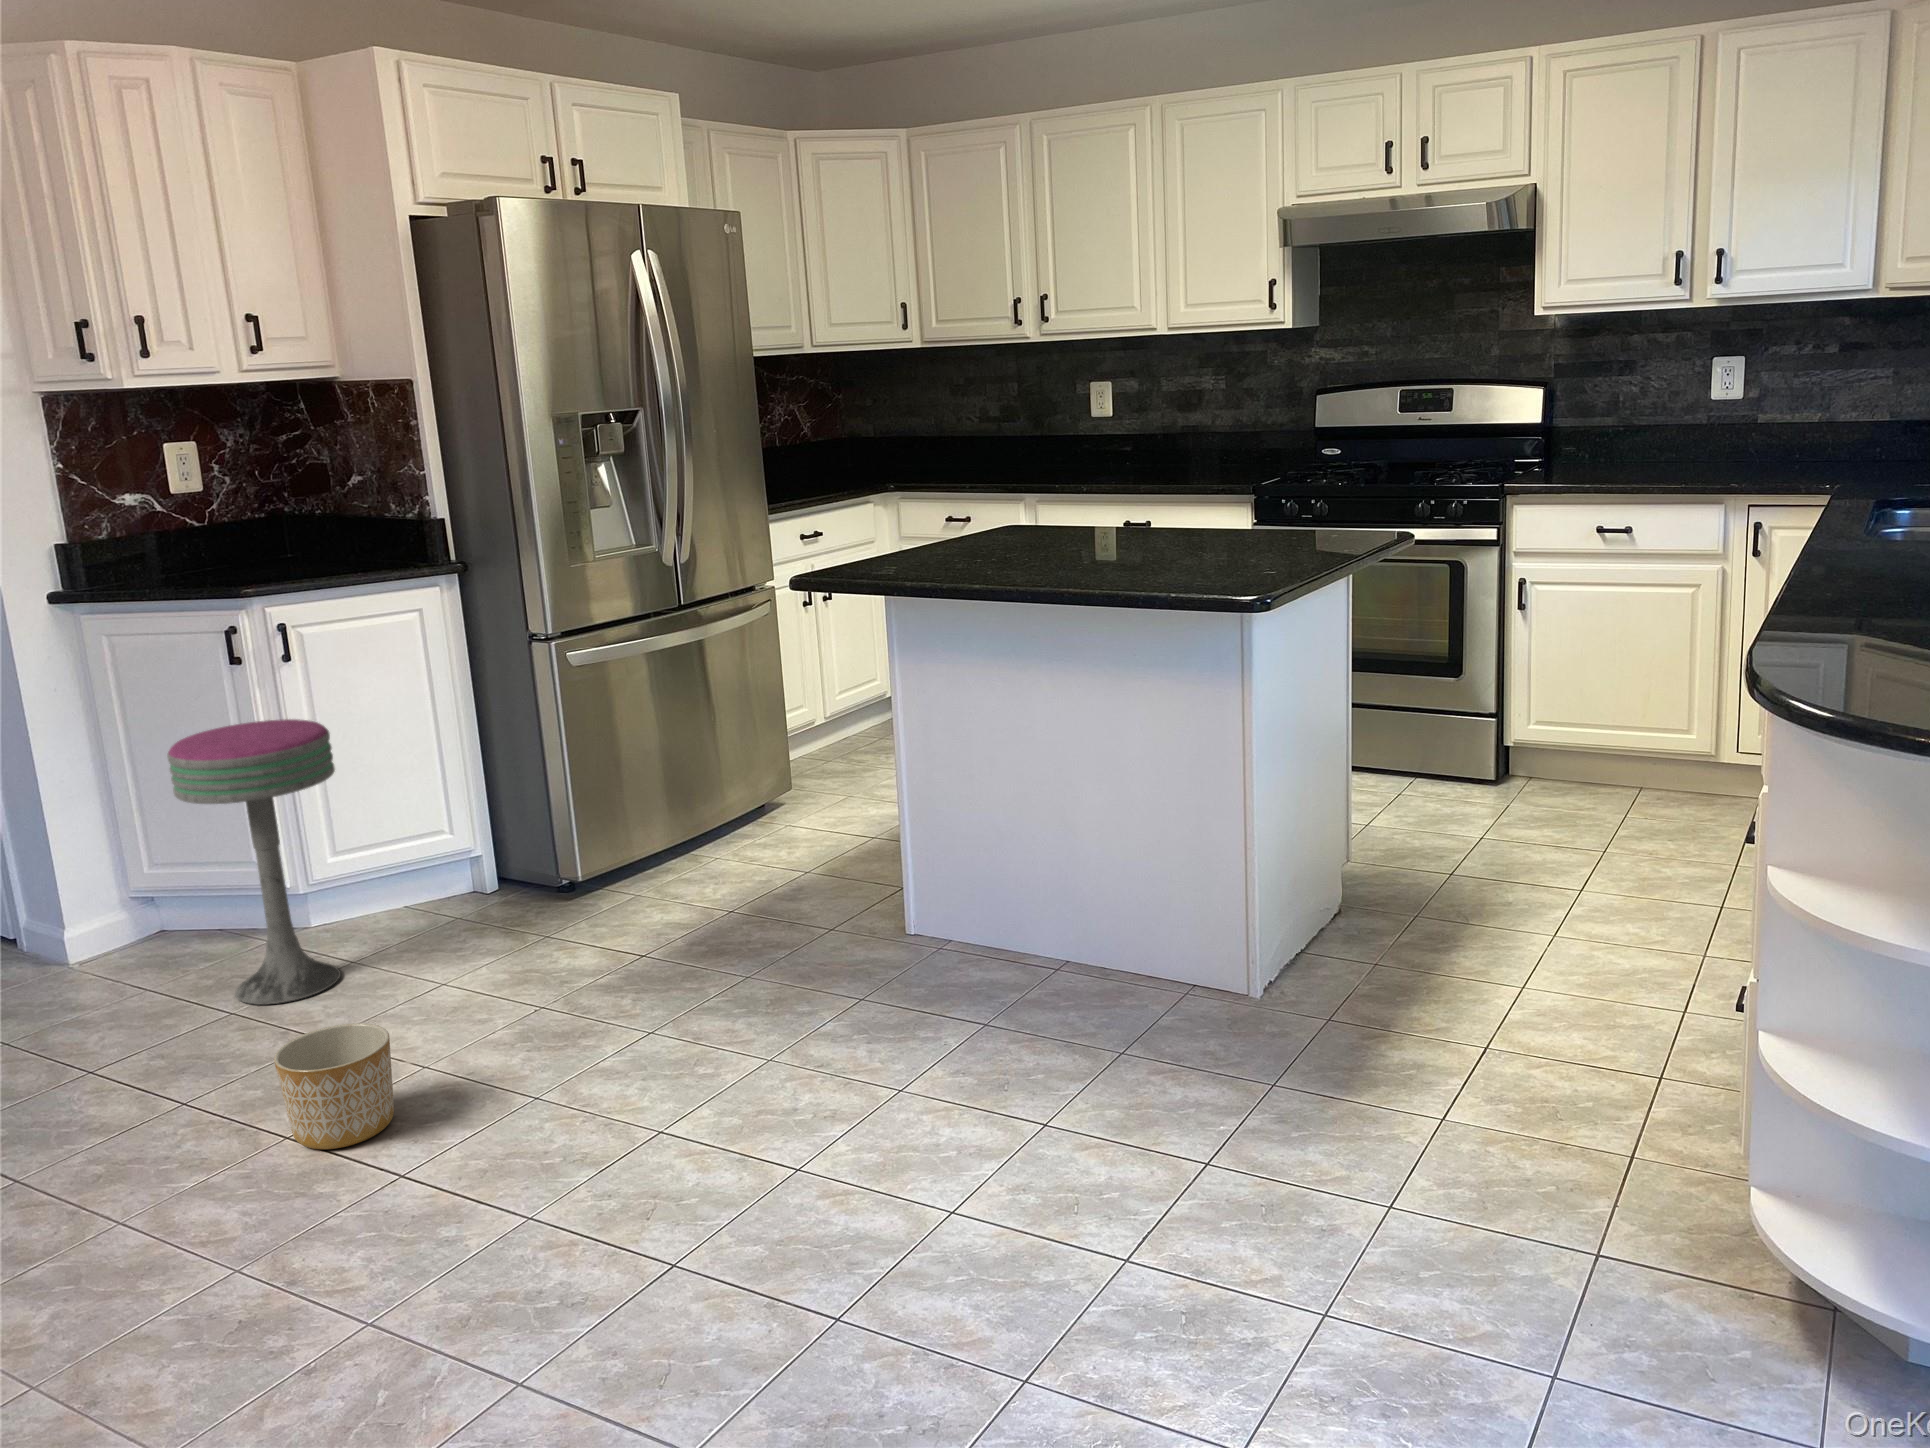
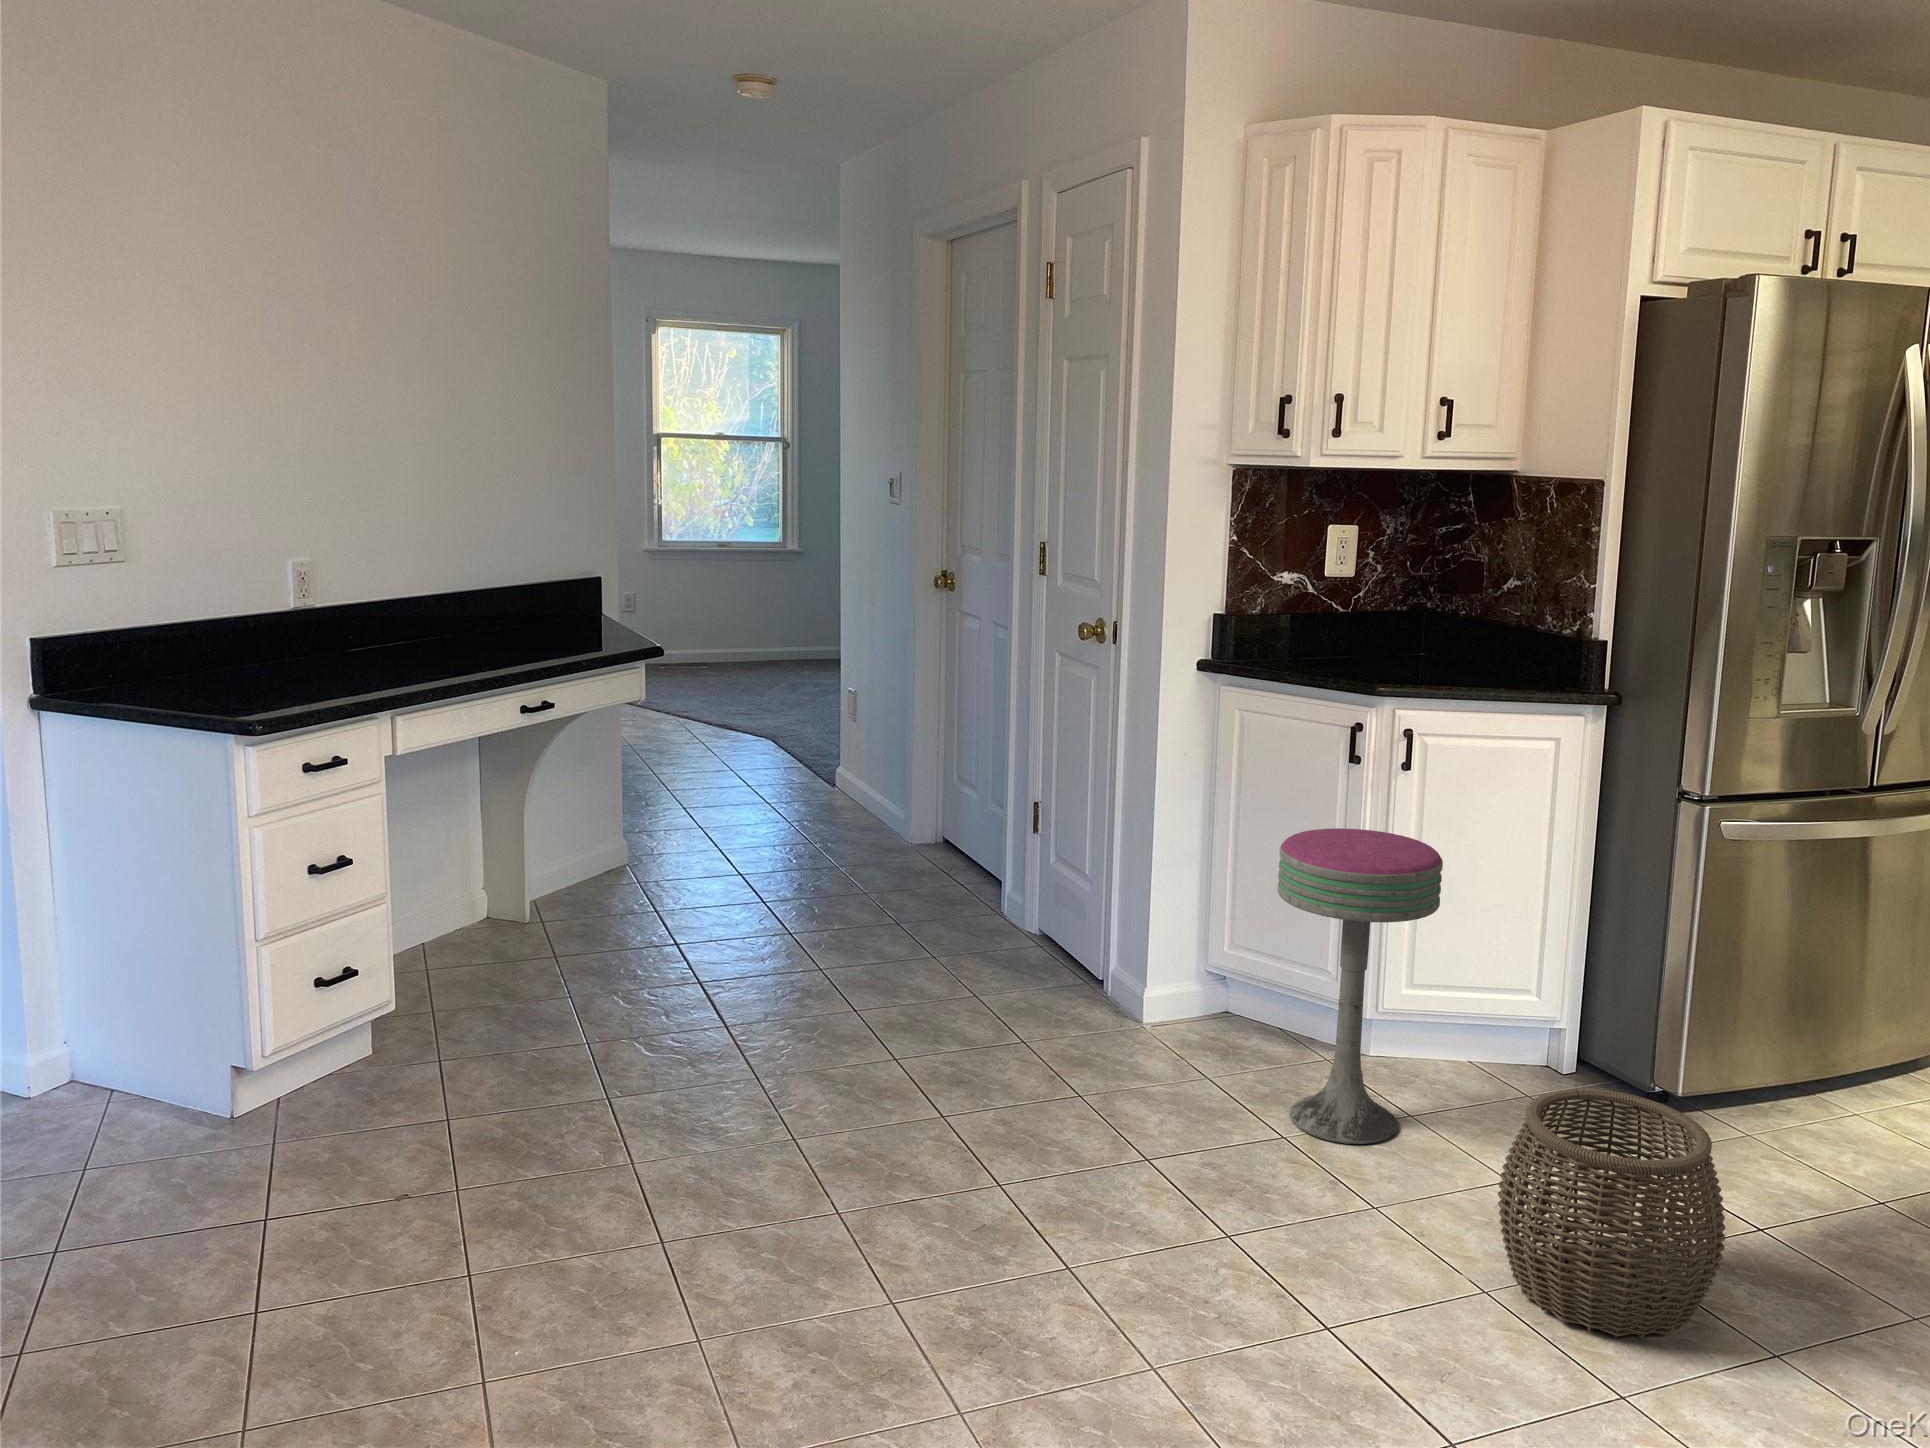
woven basket: none [419,875,598,1063] -> present [1498,1089,1726,1339]
planter: present [274,1023,394,1149] -> none [1336,1218,1465,1376]

